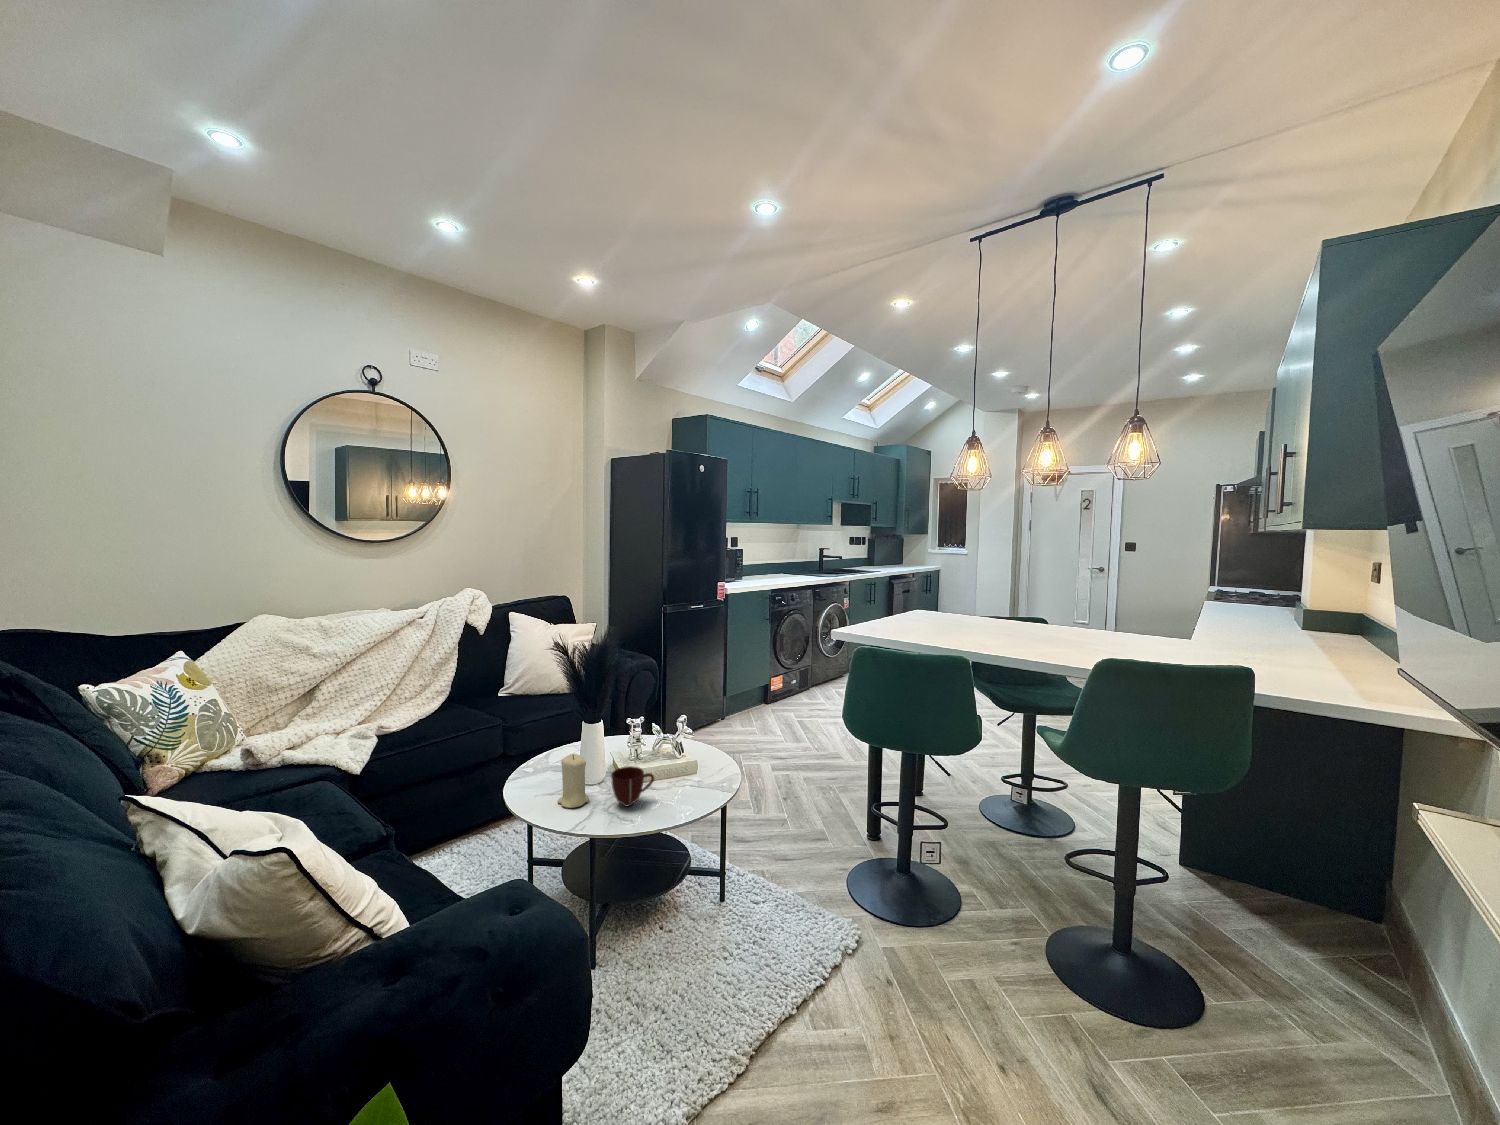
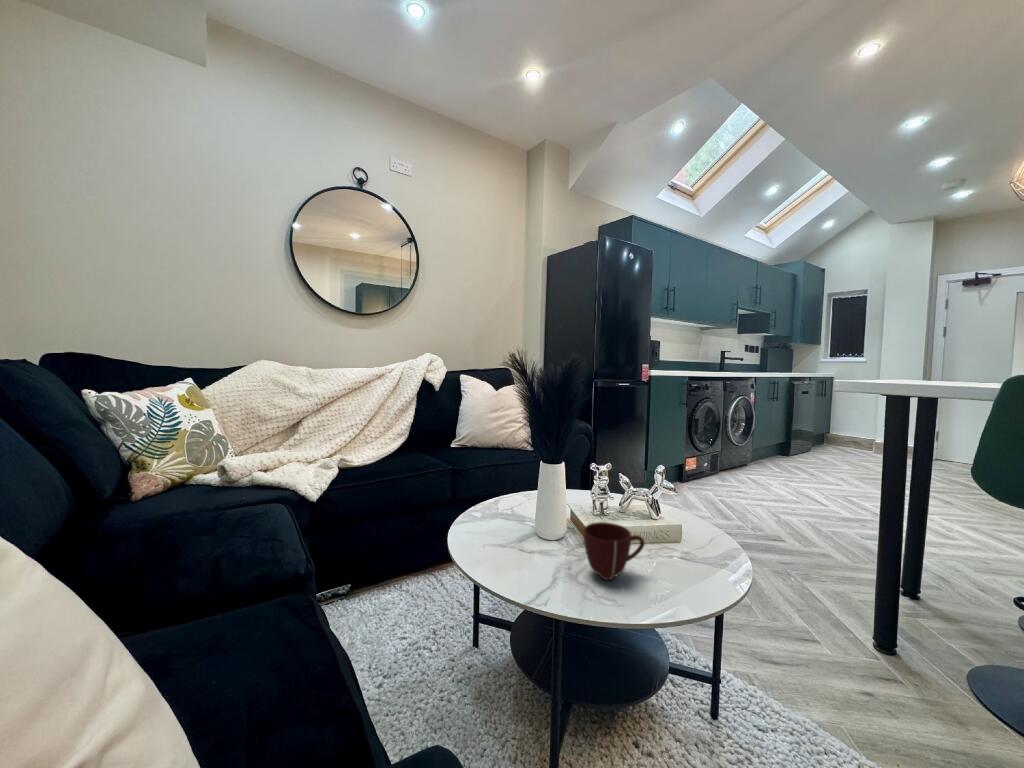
candle: present [557,754,589,808] -> none [508,497,551,571]

